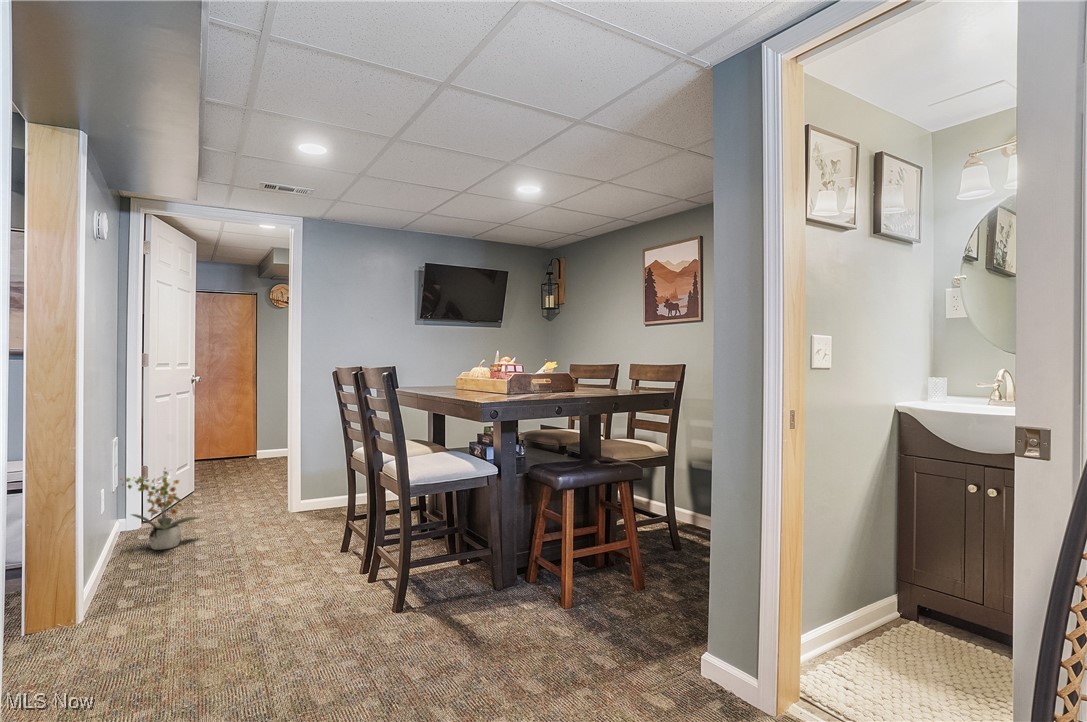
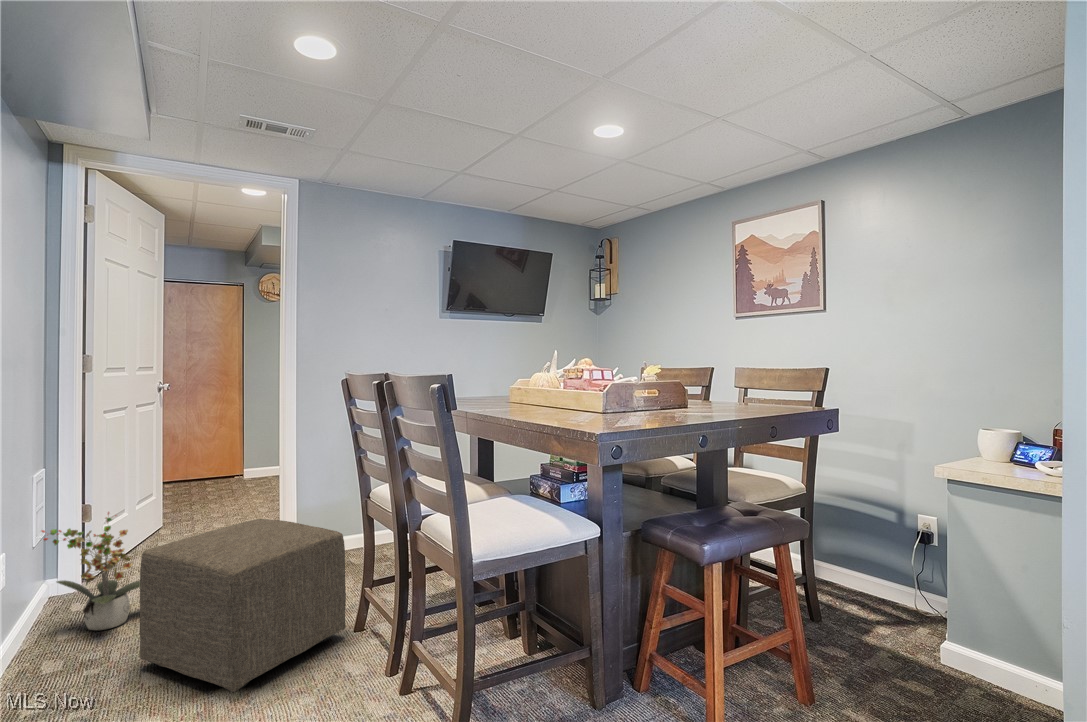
ottoman: none [192,472,335,579] -> present [140,519,346,692]

